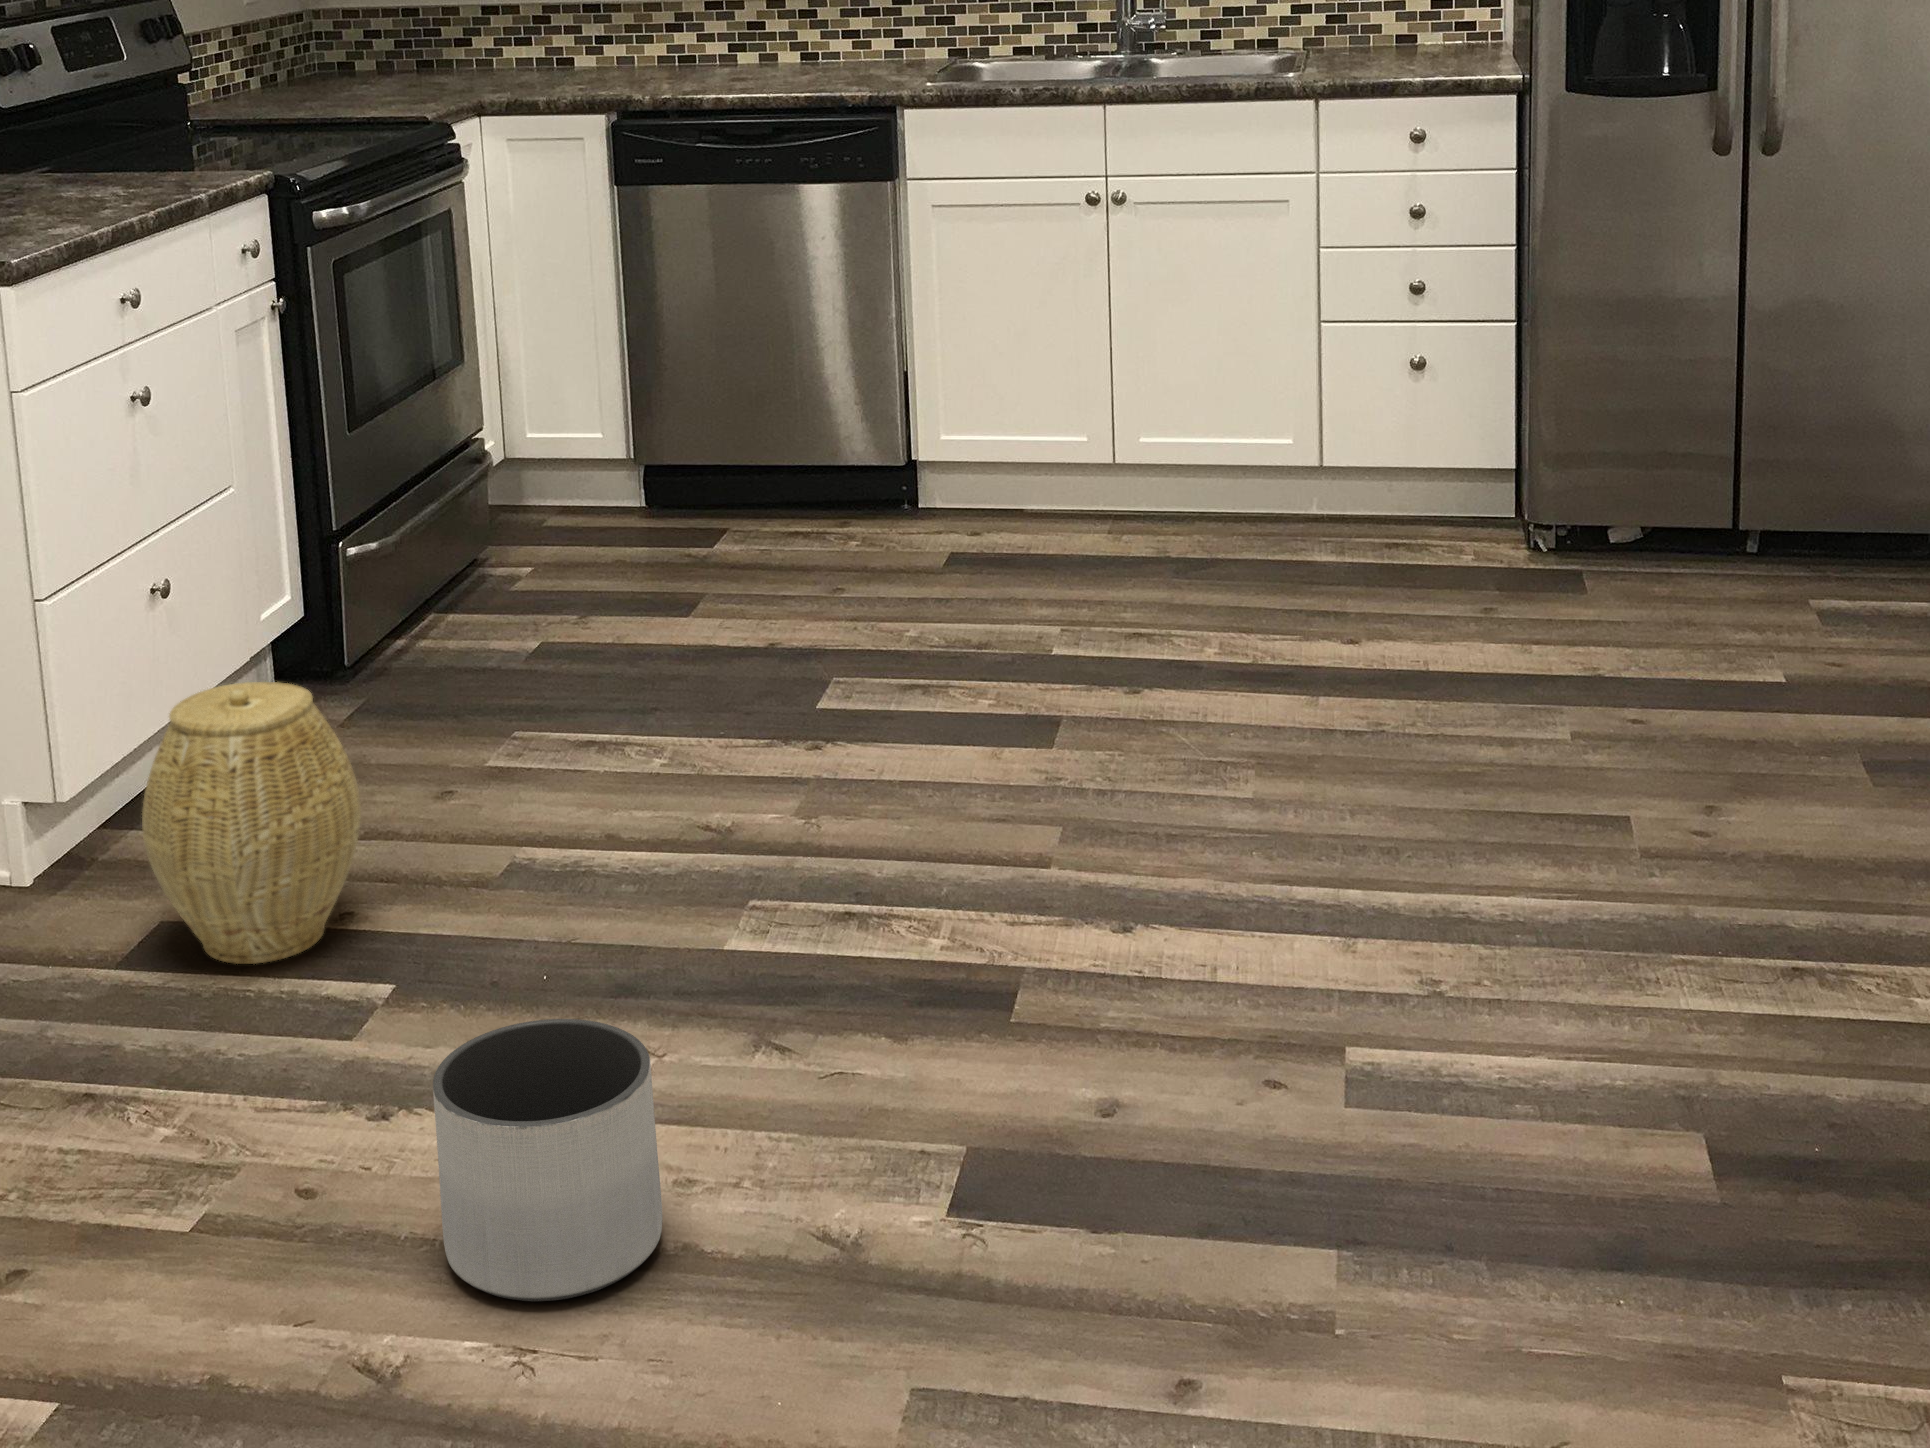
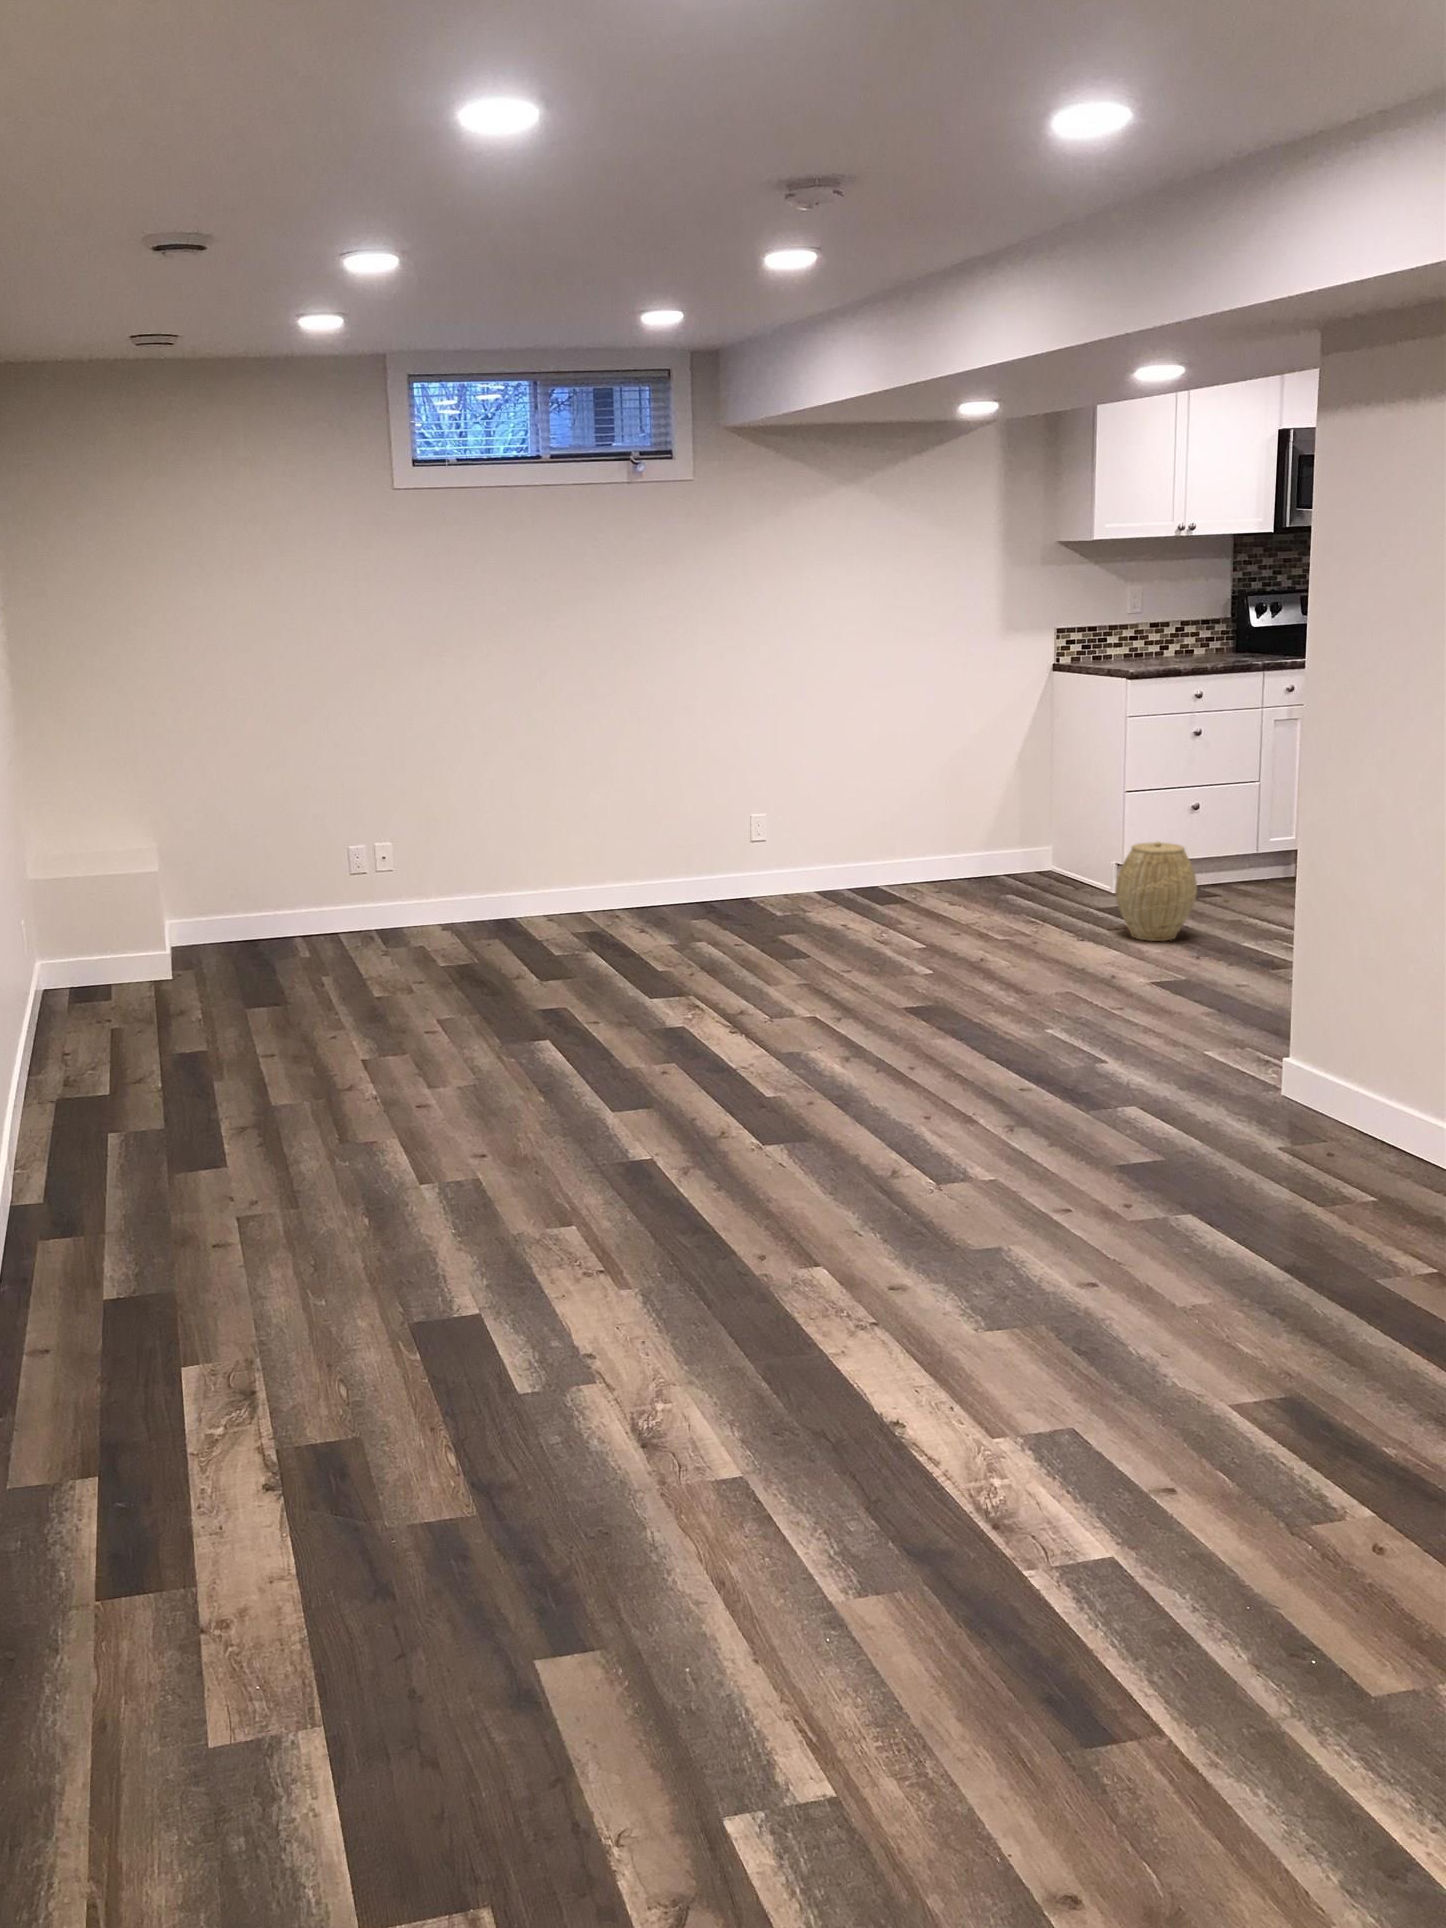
planter: present [433,1019,662,1301] -> none [1048,926,1122,1001]

